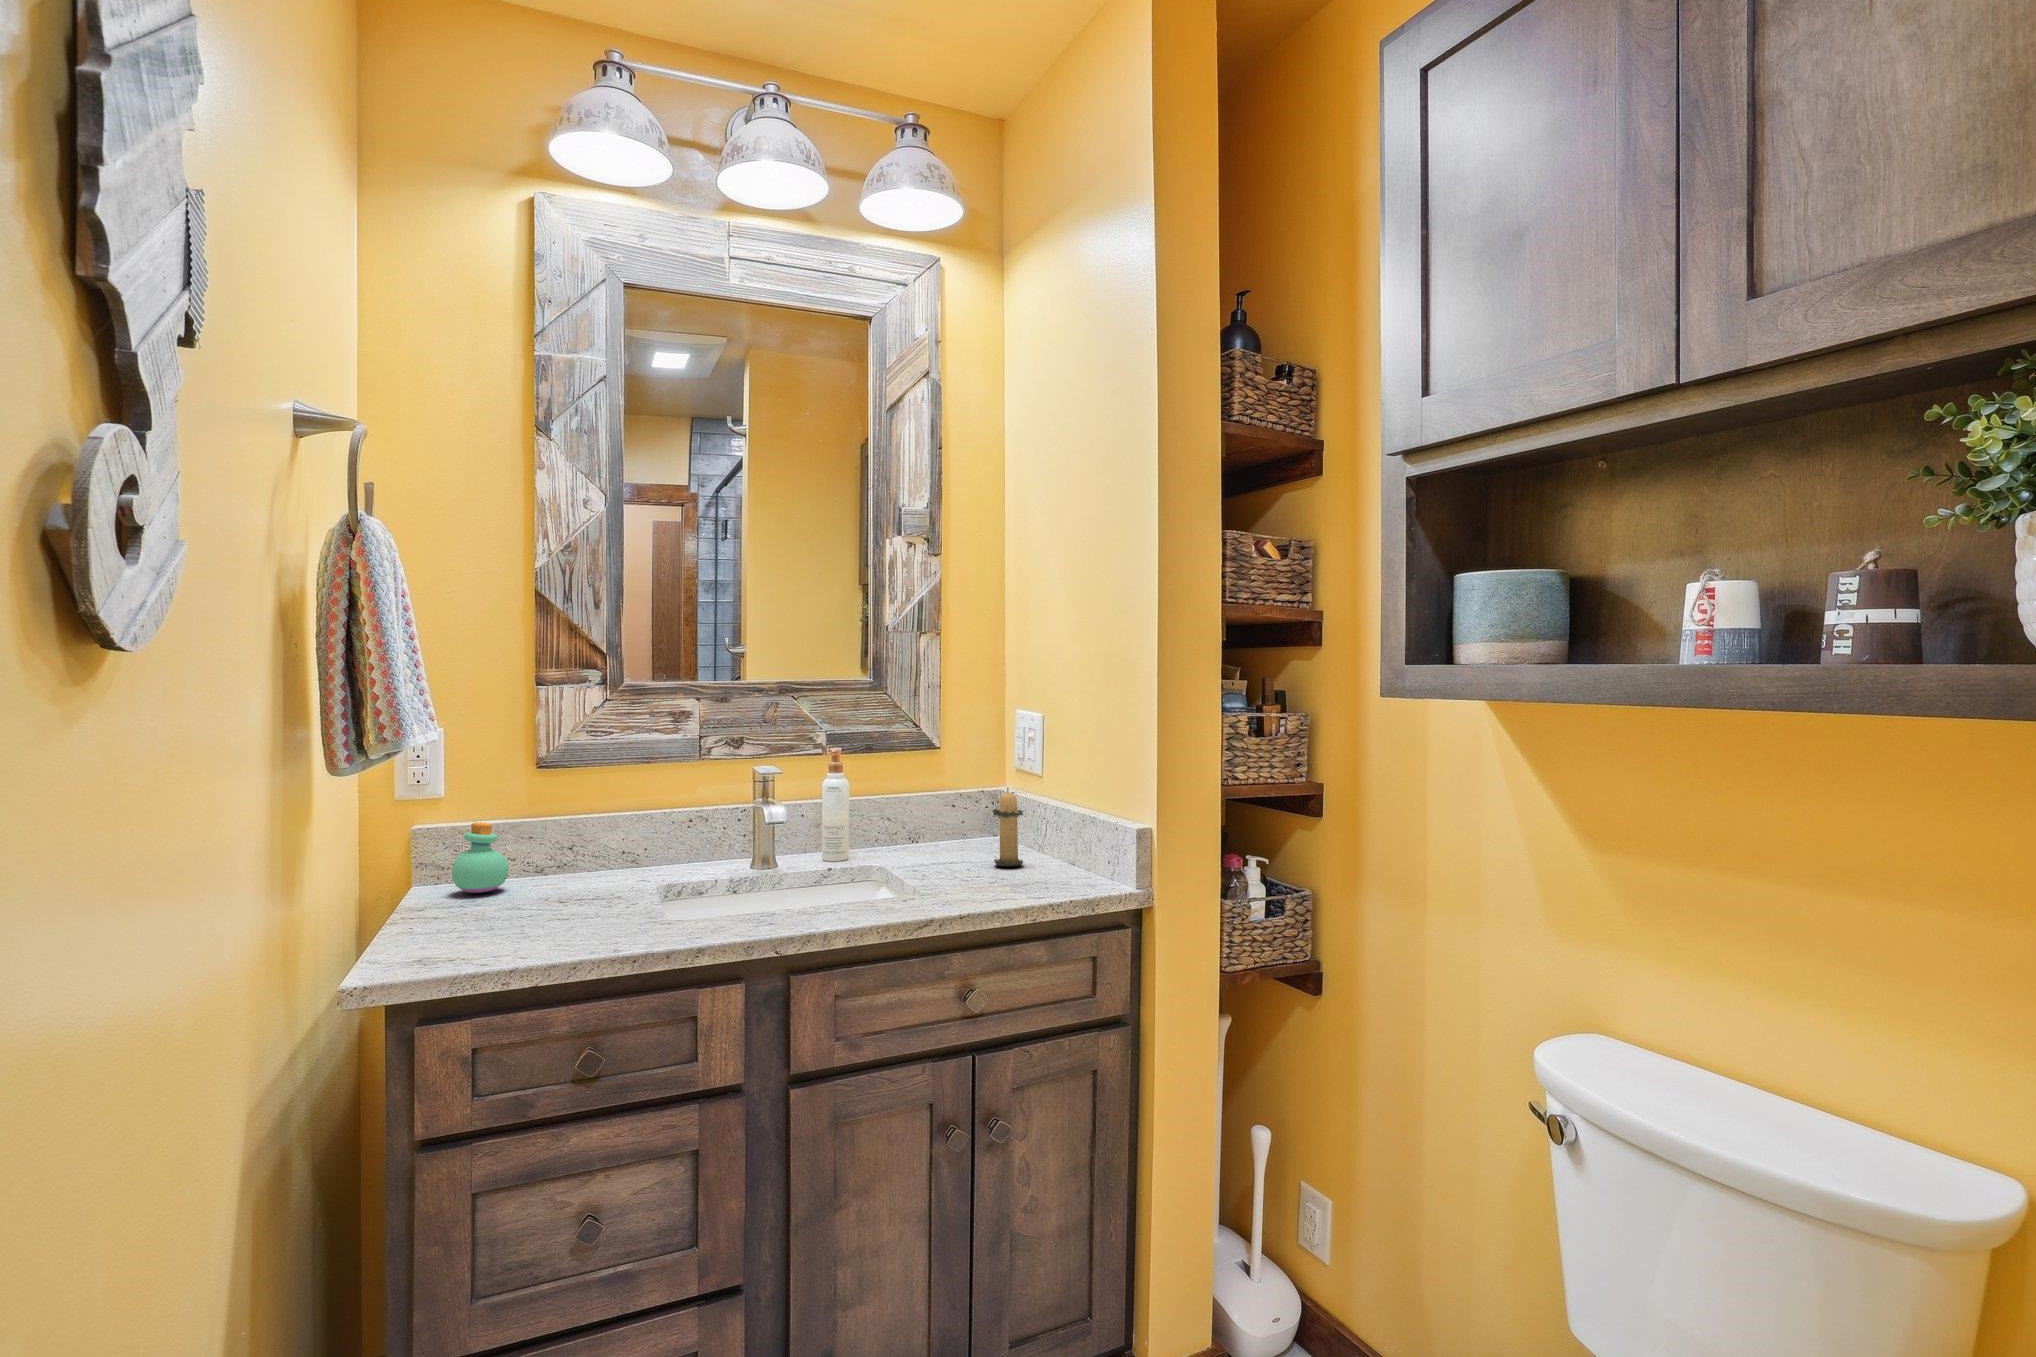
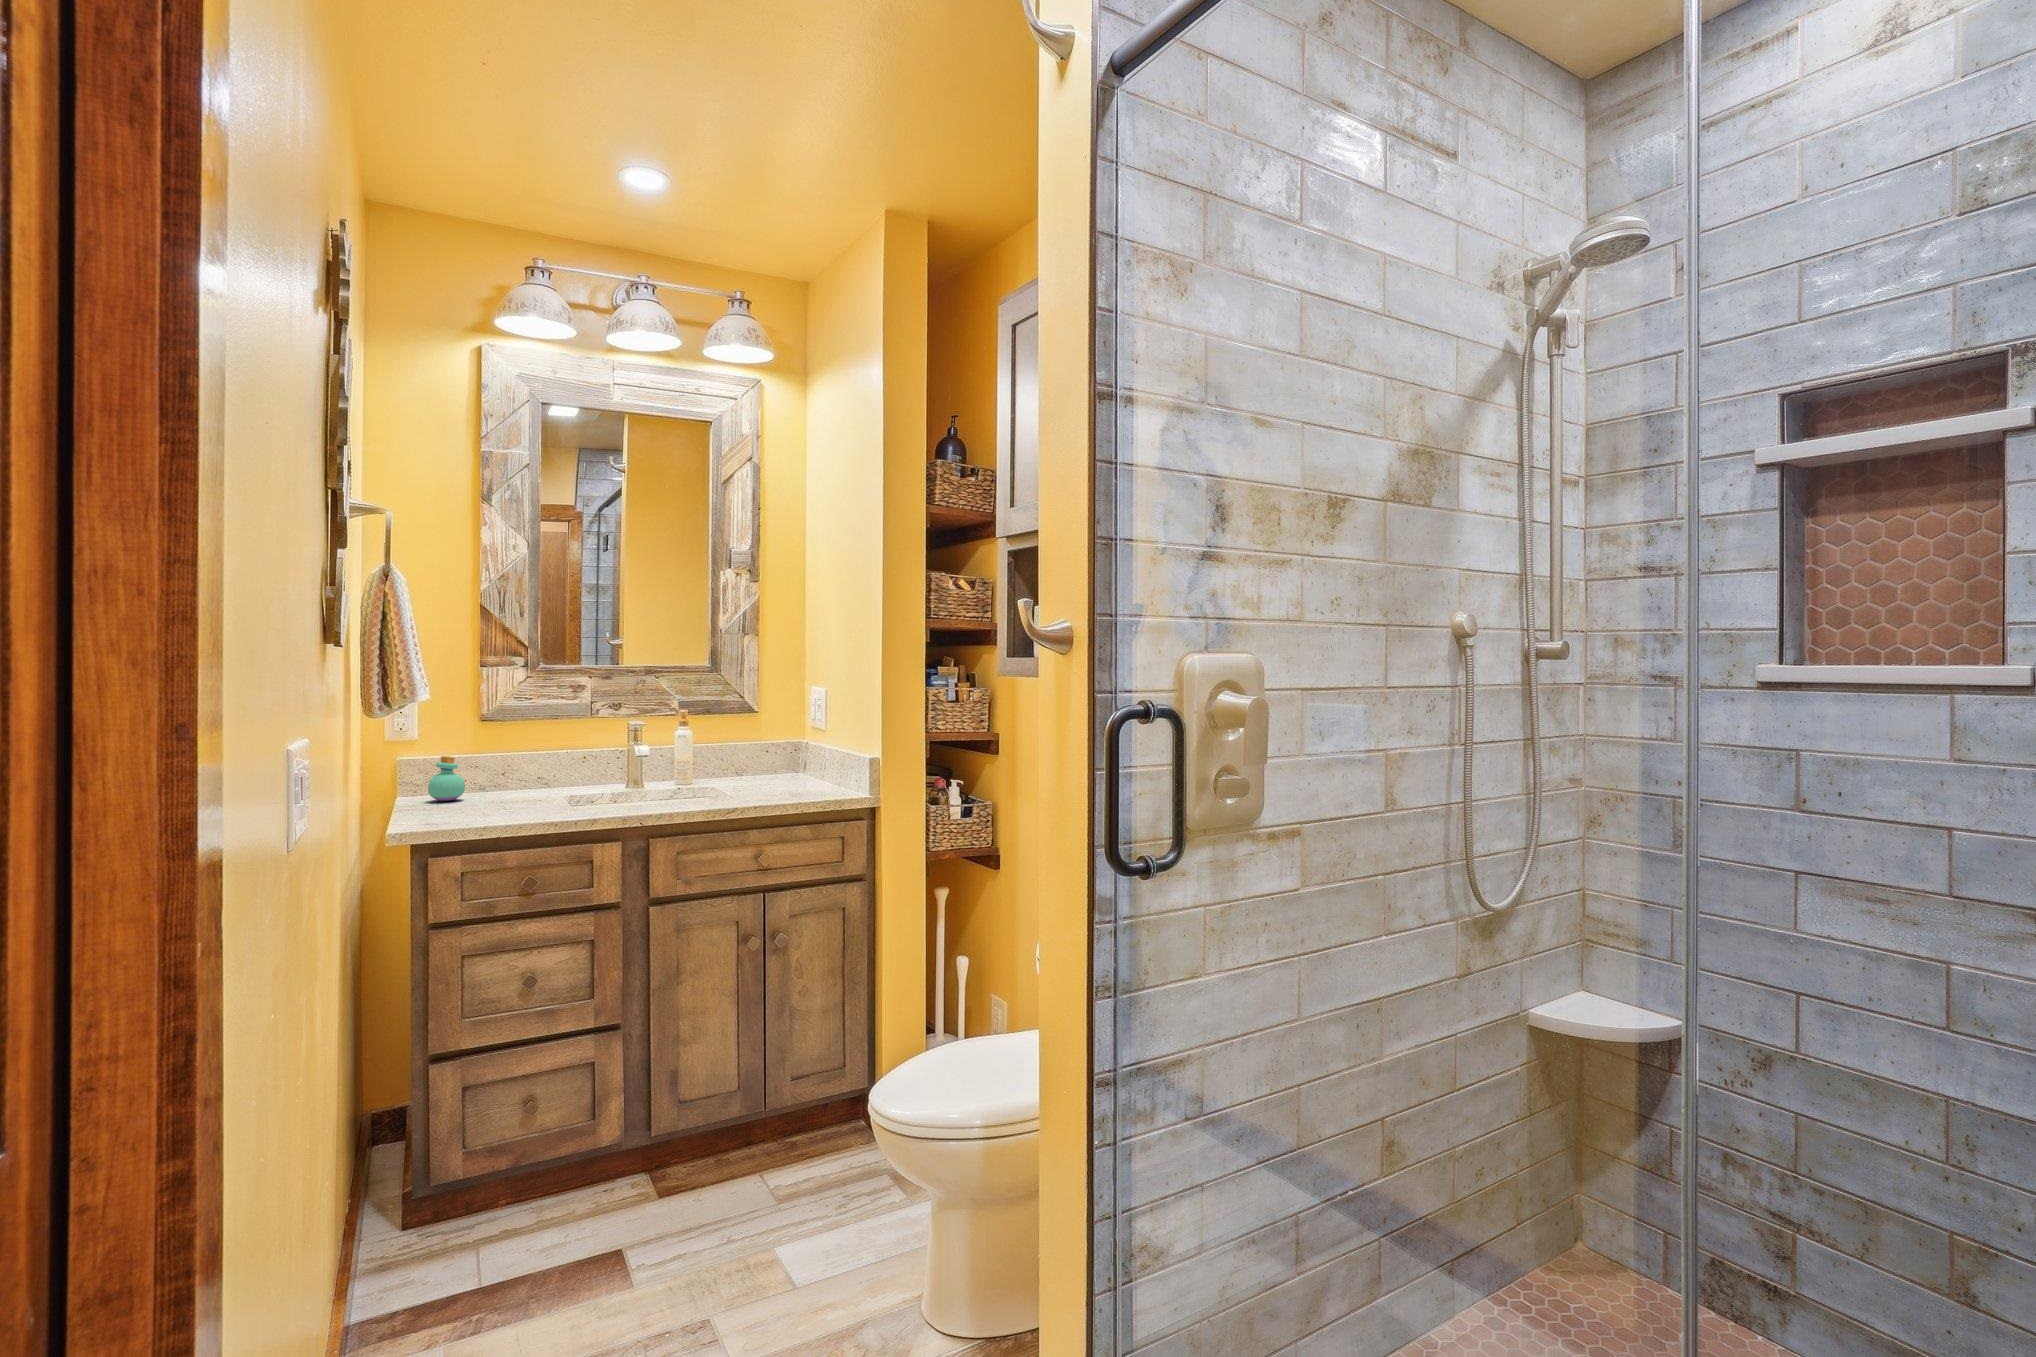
candle: present [992,787,1023,866] -> none [786,736,811,787]

